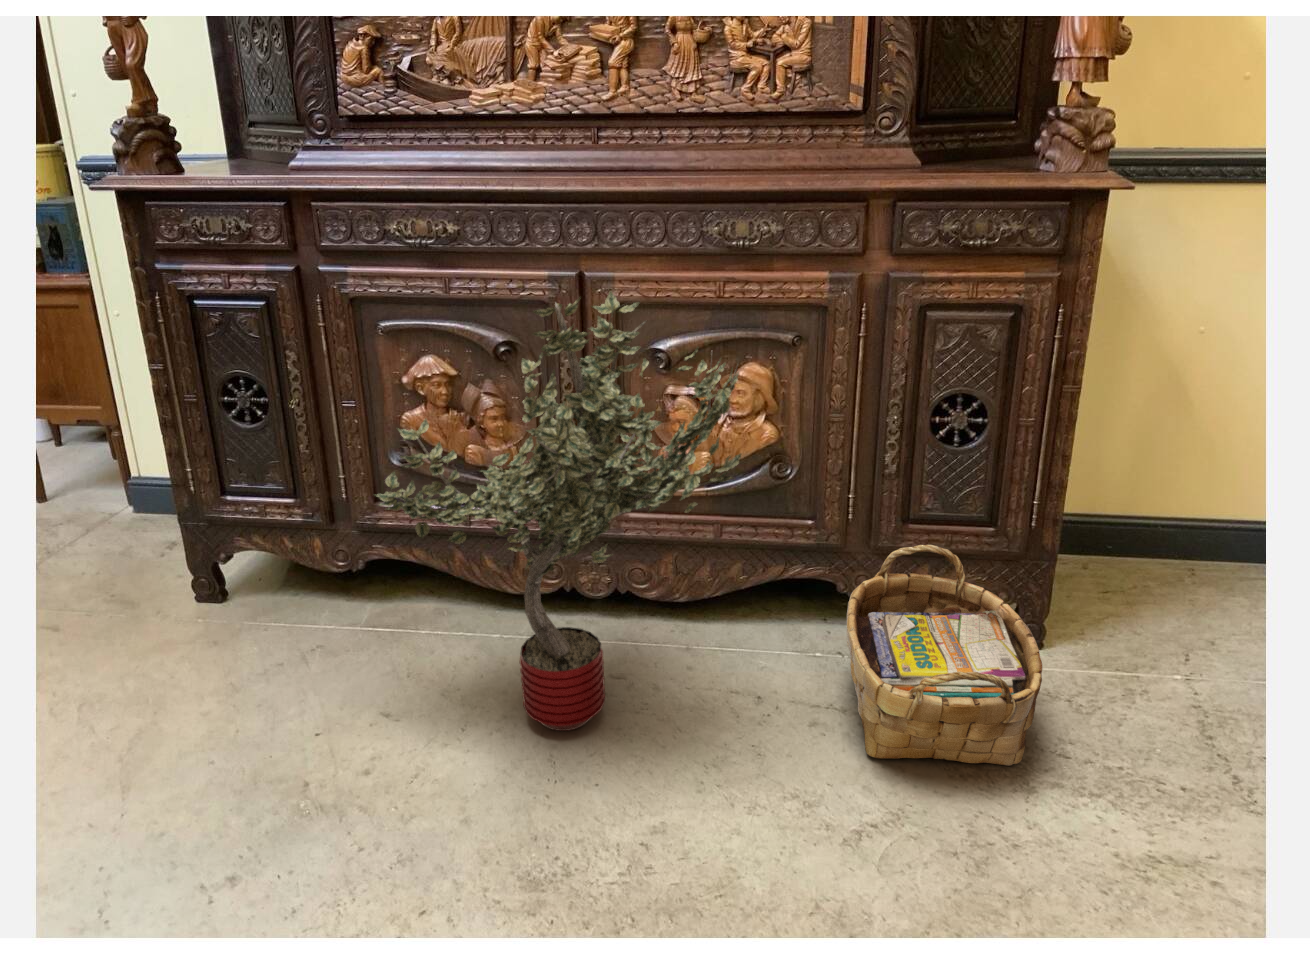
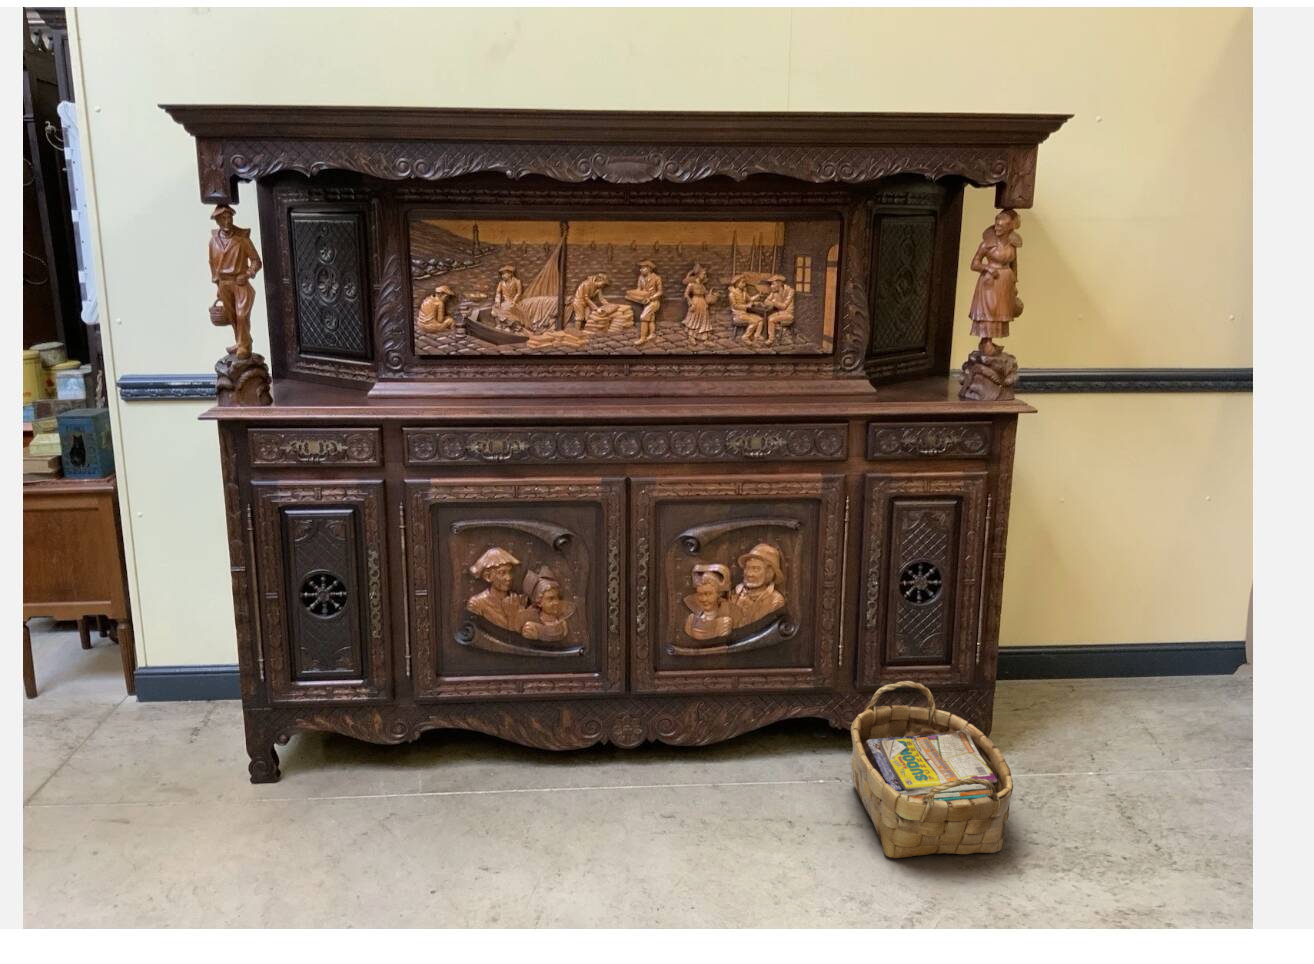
potted tree: present [376,292,741,731] -> none [474,498,784,864]

